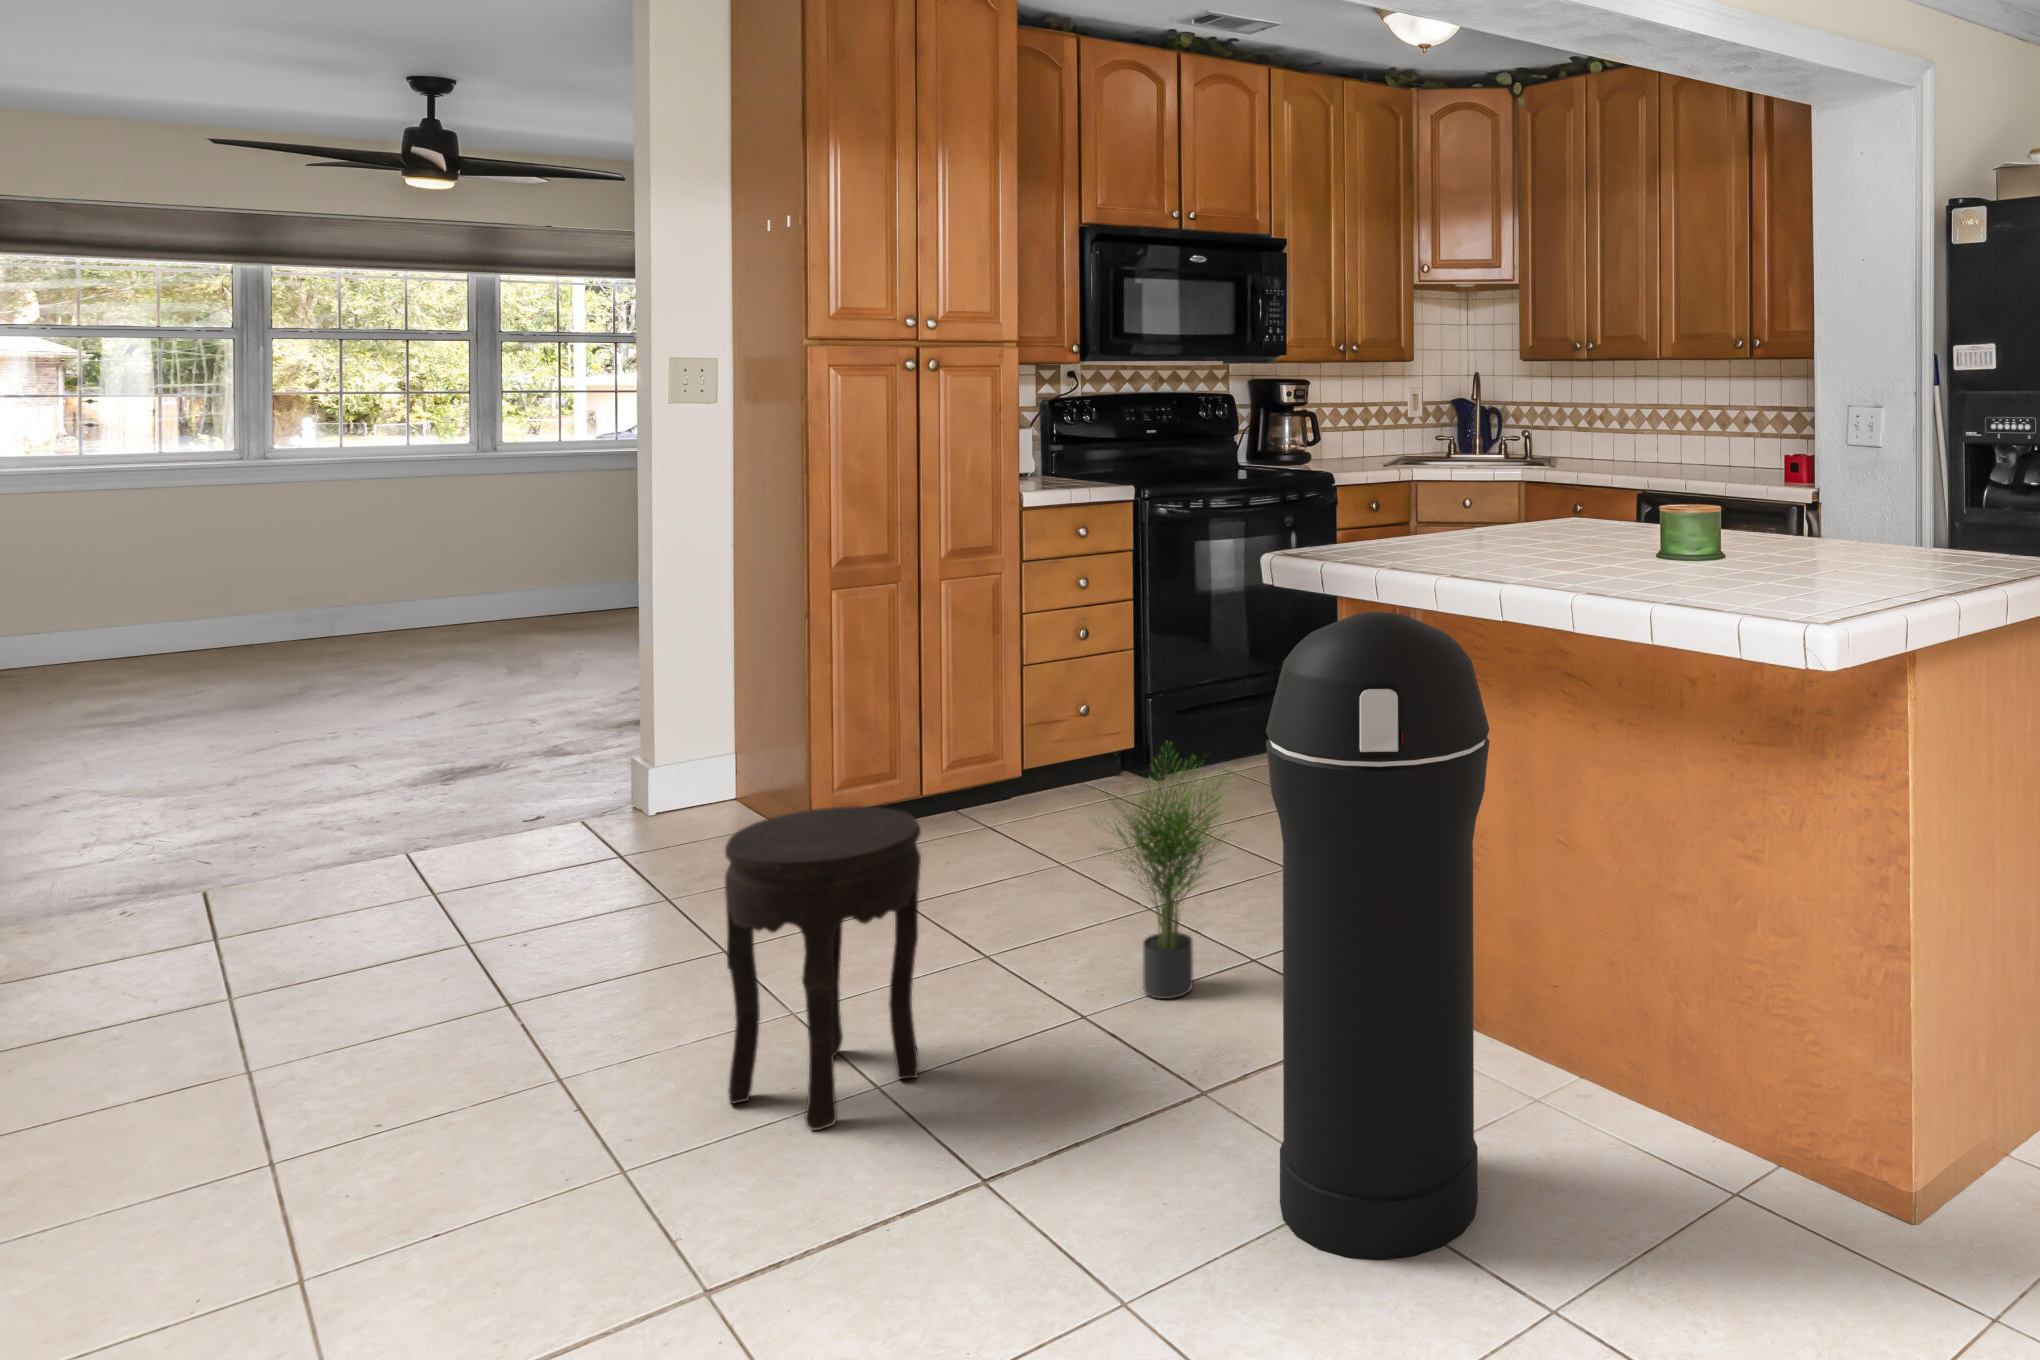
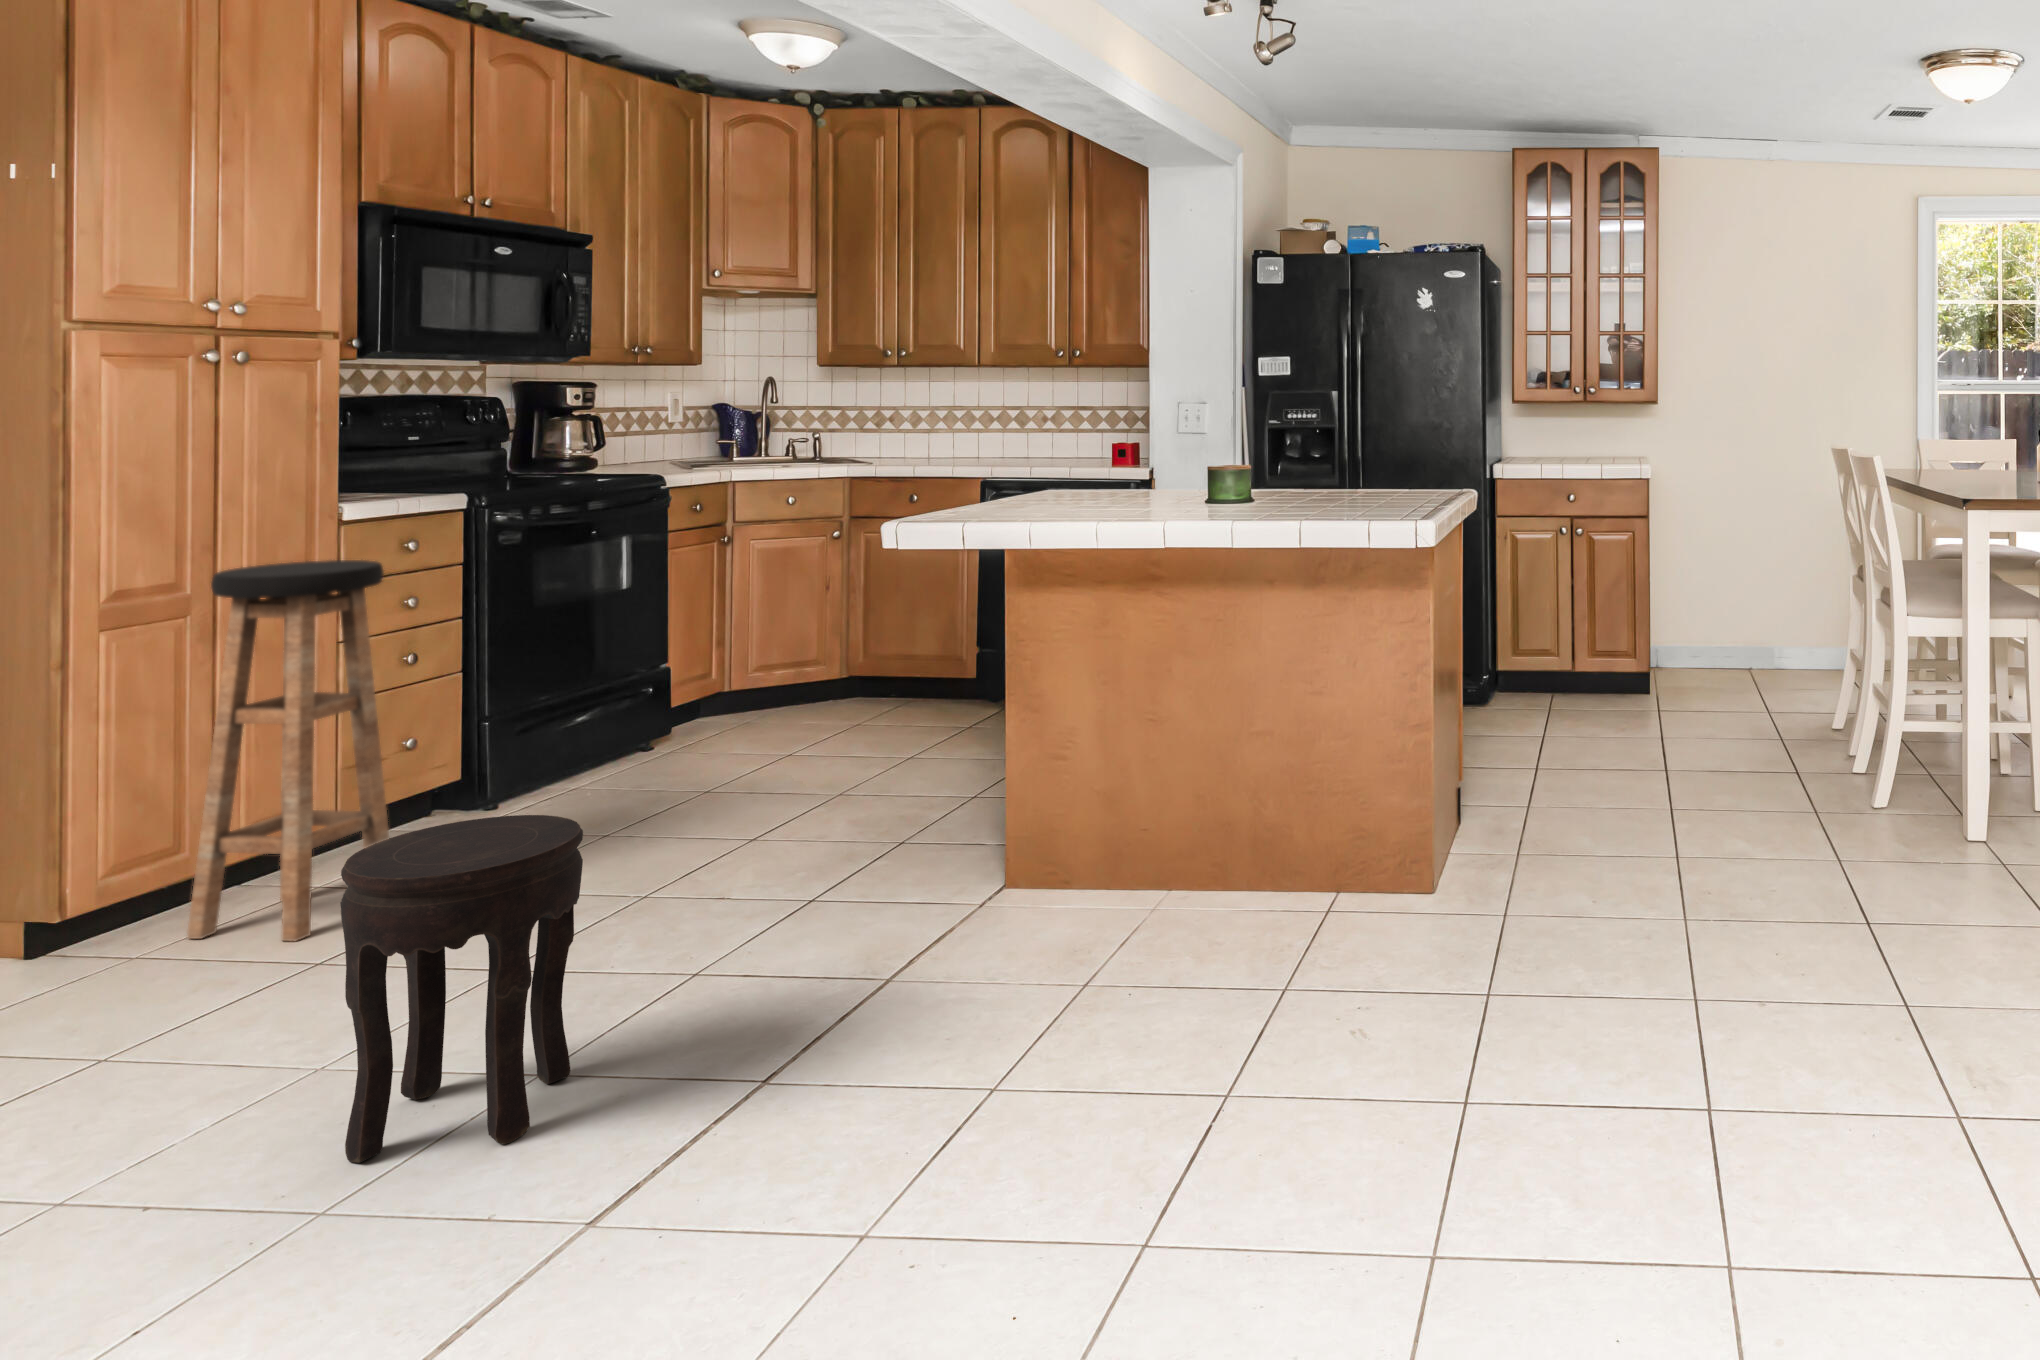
bar stool: none [887,541,1022,872] -> present [187,560,389,941]
trash can: present [1266,612,1490,1260] -> none [1026,547,1206,1044]
potted plant: present [1096,748,1229,999] -> none [639,714,832,959]

